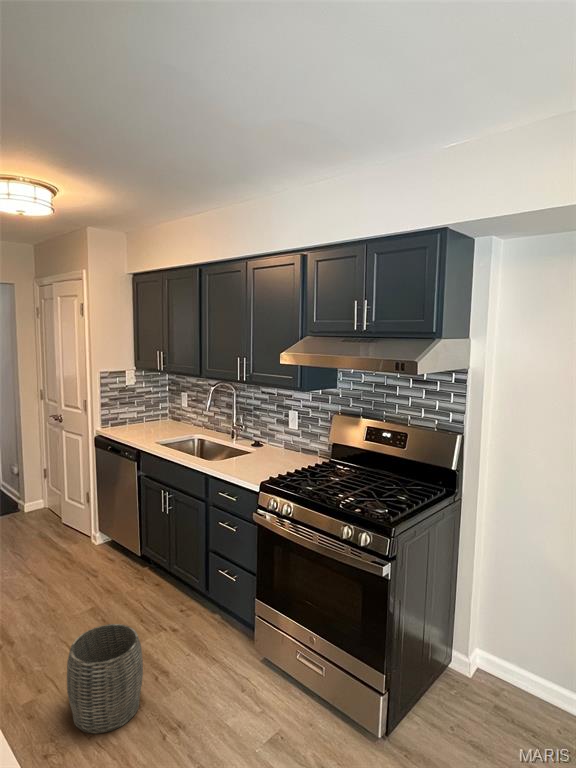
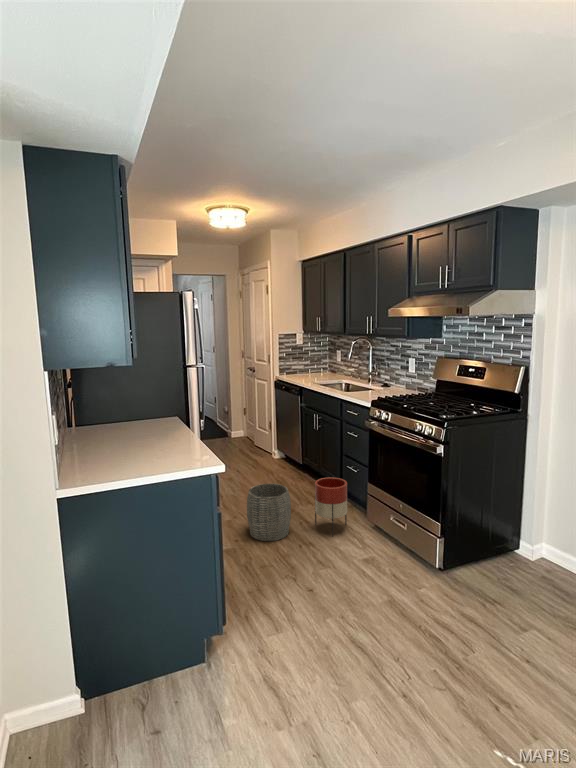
planter: none [178,597,228,695] -> present [315,477,347,536]

